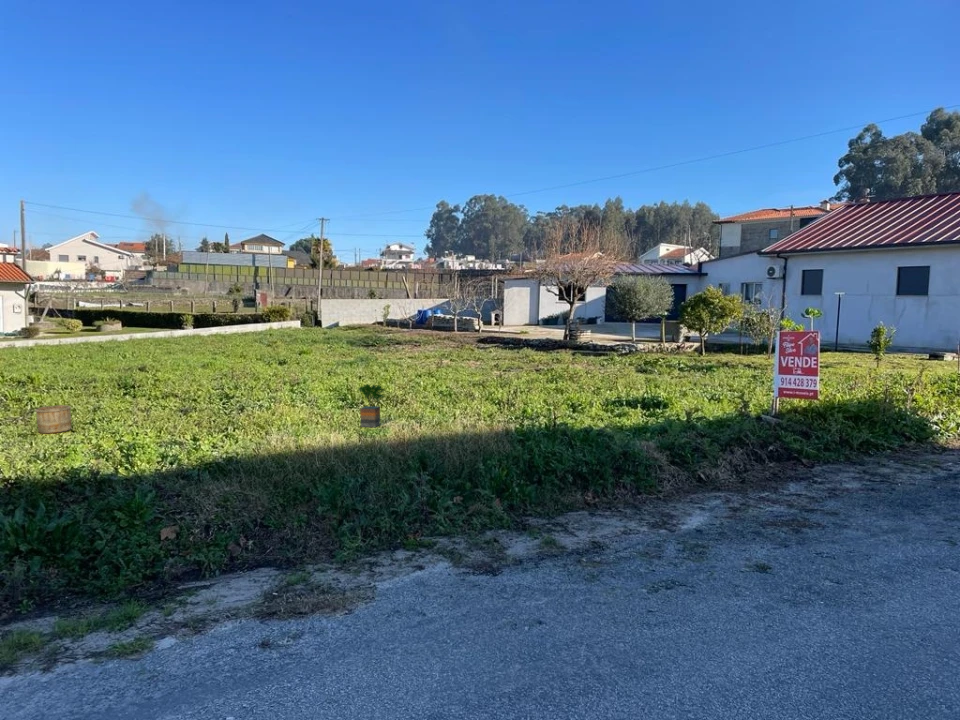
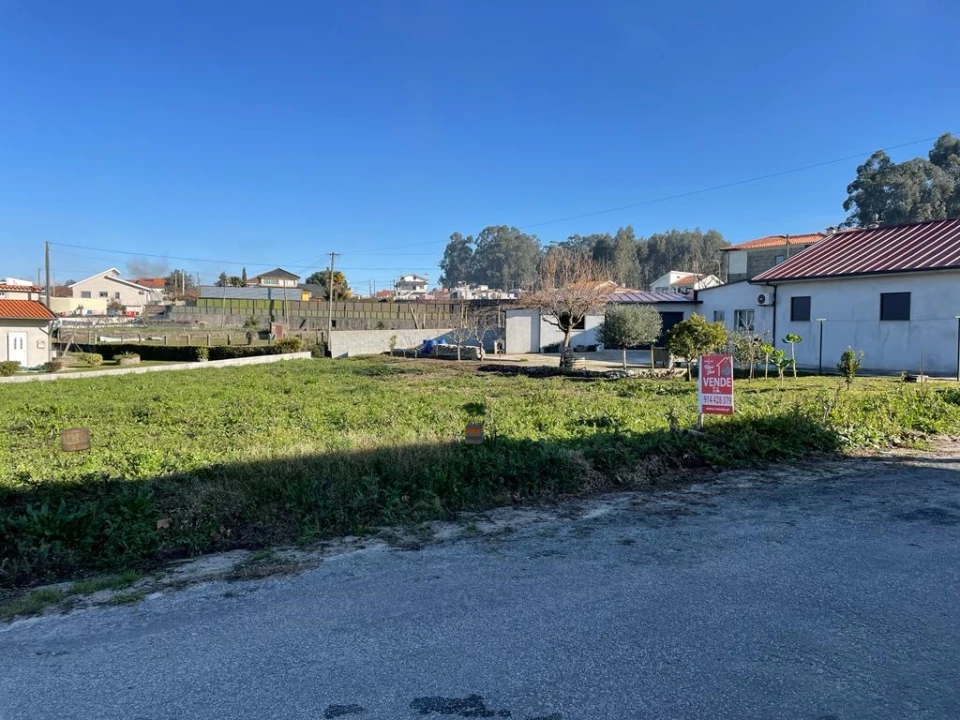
potted tree: present [359,384,384,427] -> present [463,402,487,444]

